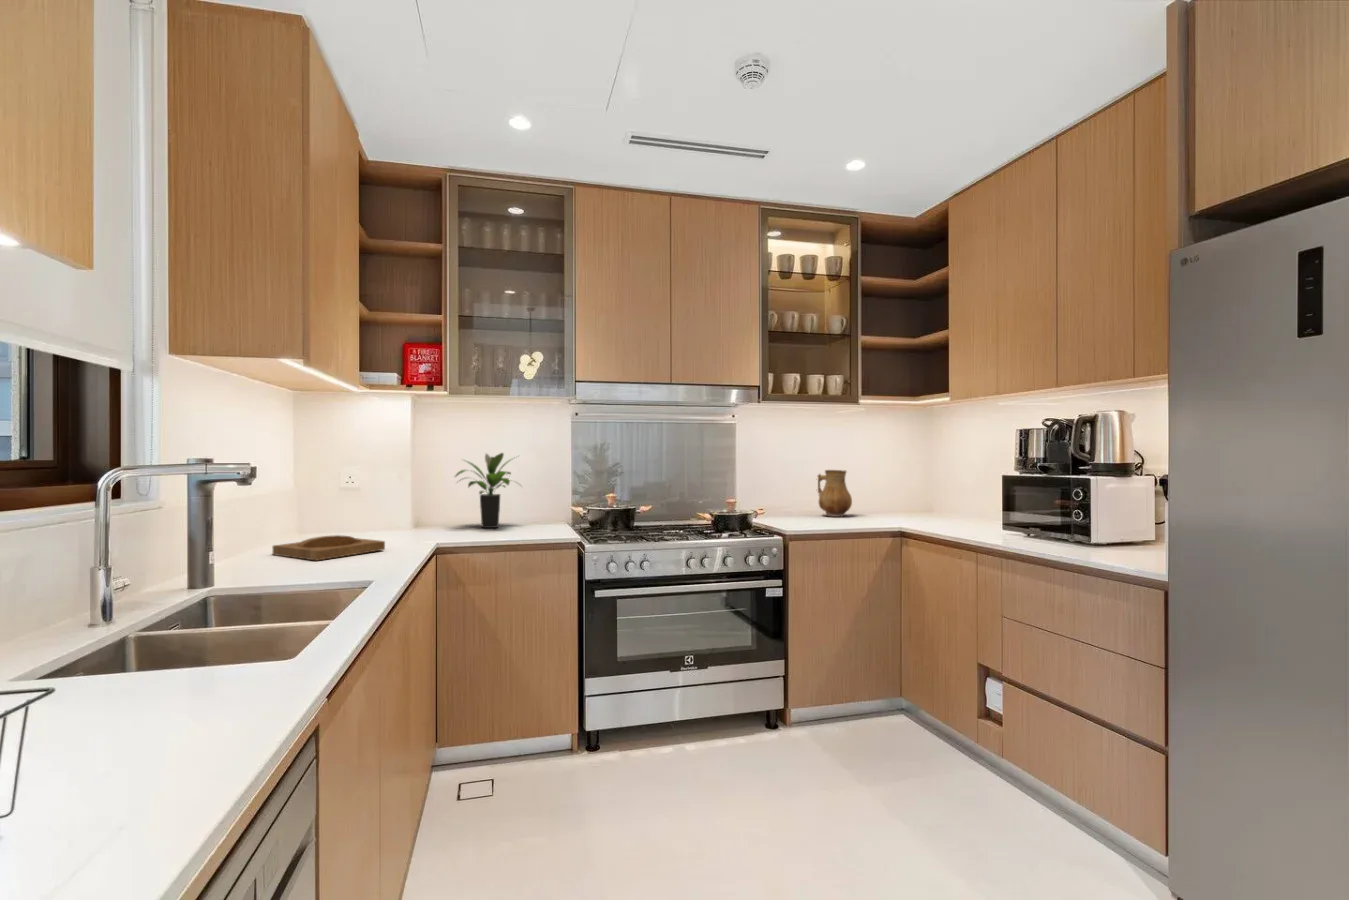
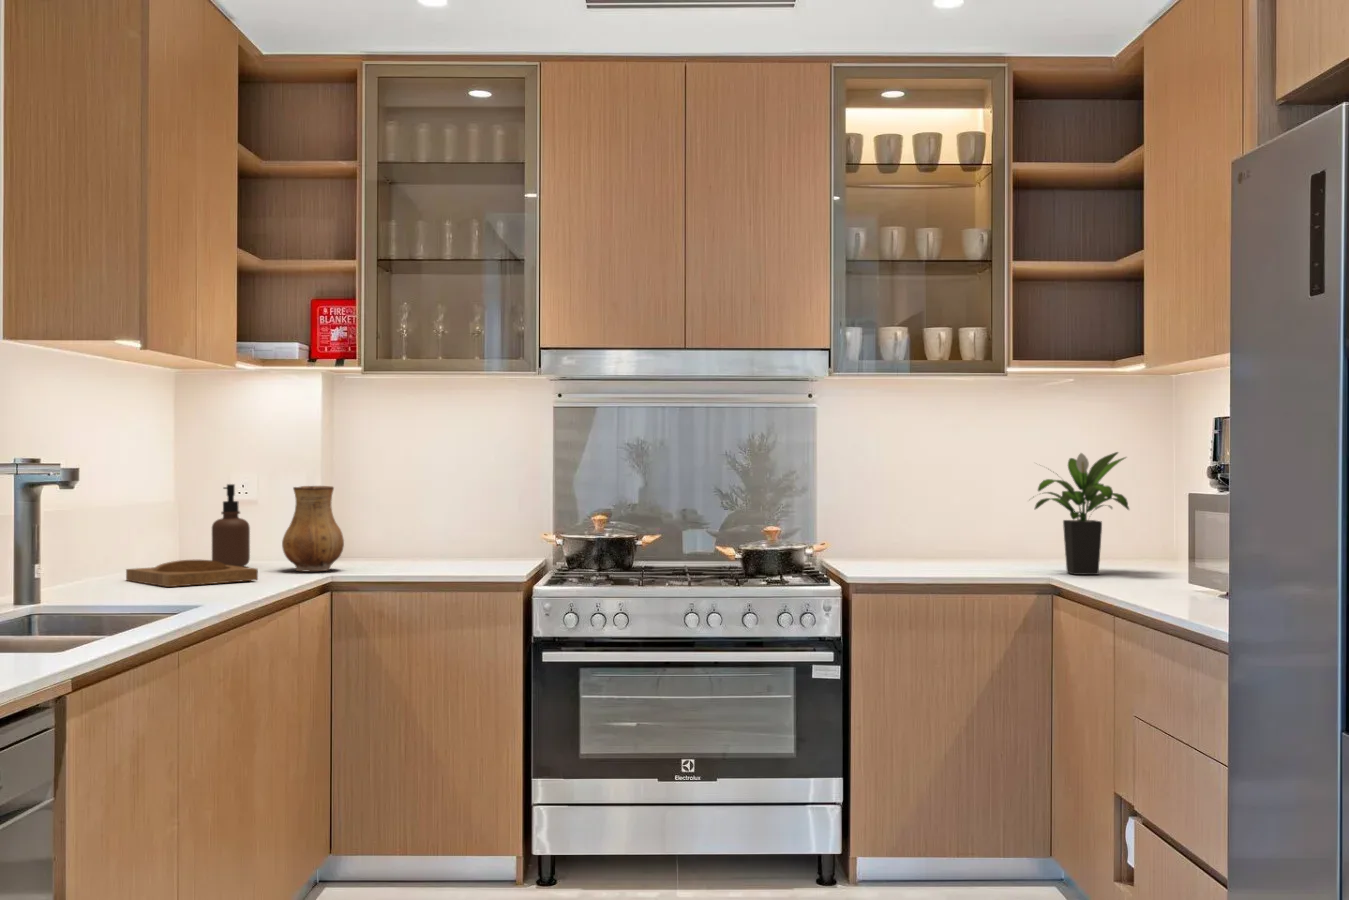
potted plant: present [456,453,511,528] -> present [1035,452,1129,575]
ceramic pitcher: present [817,470,852,517] -> present [282,486,344,571]
soap dispenser: none [332,476,362,538] -> present [212,484,250,567]

